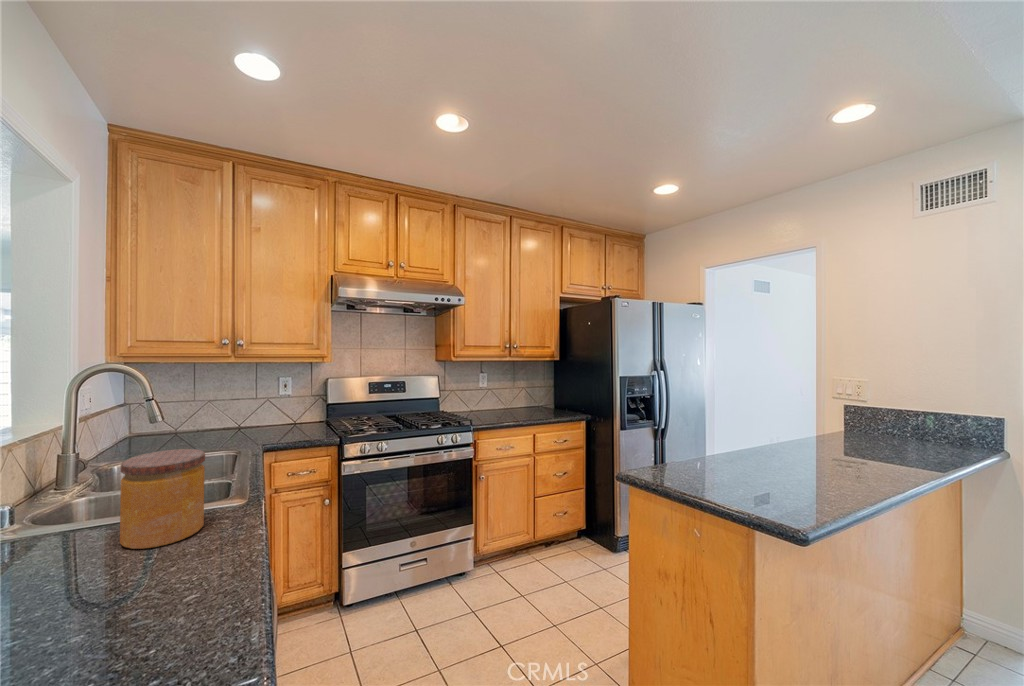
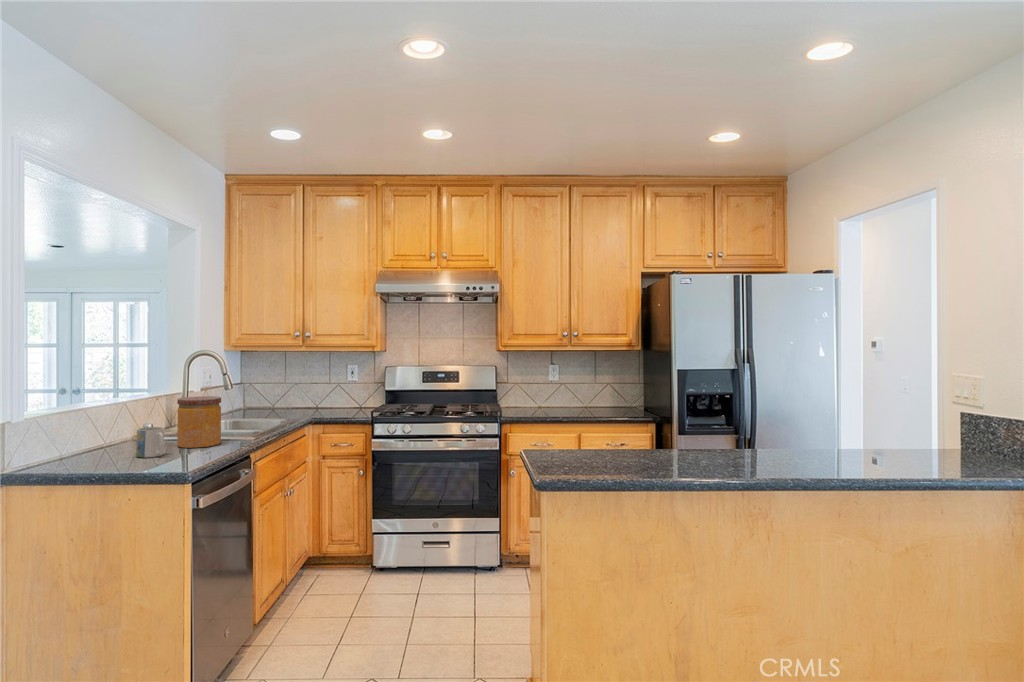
mug: none [56,529,134,605] -> present [136,427,164,457]

